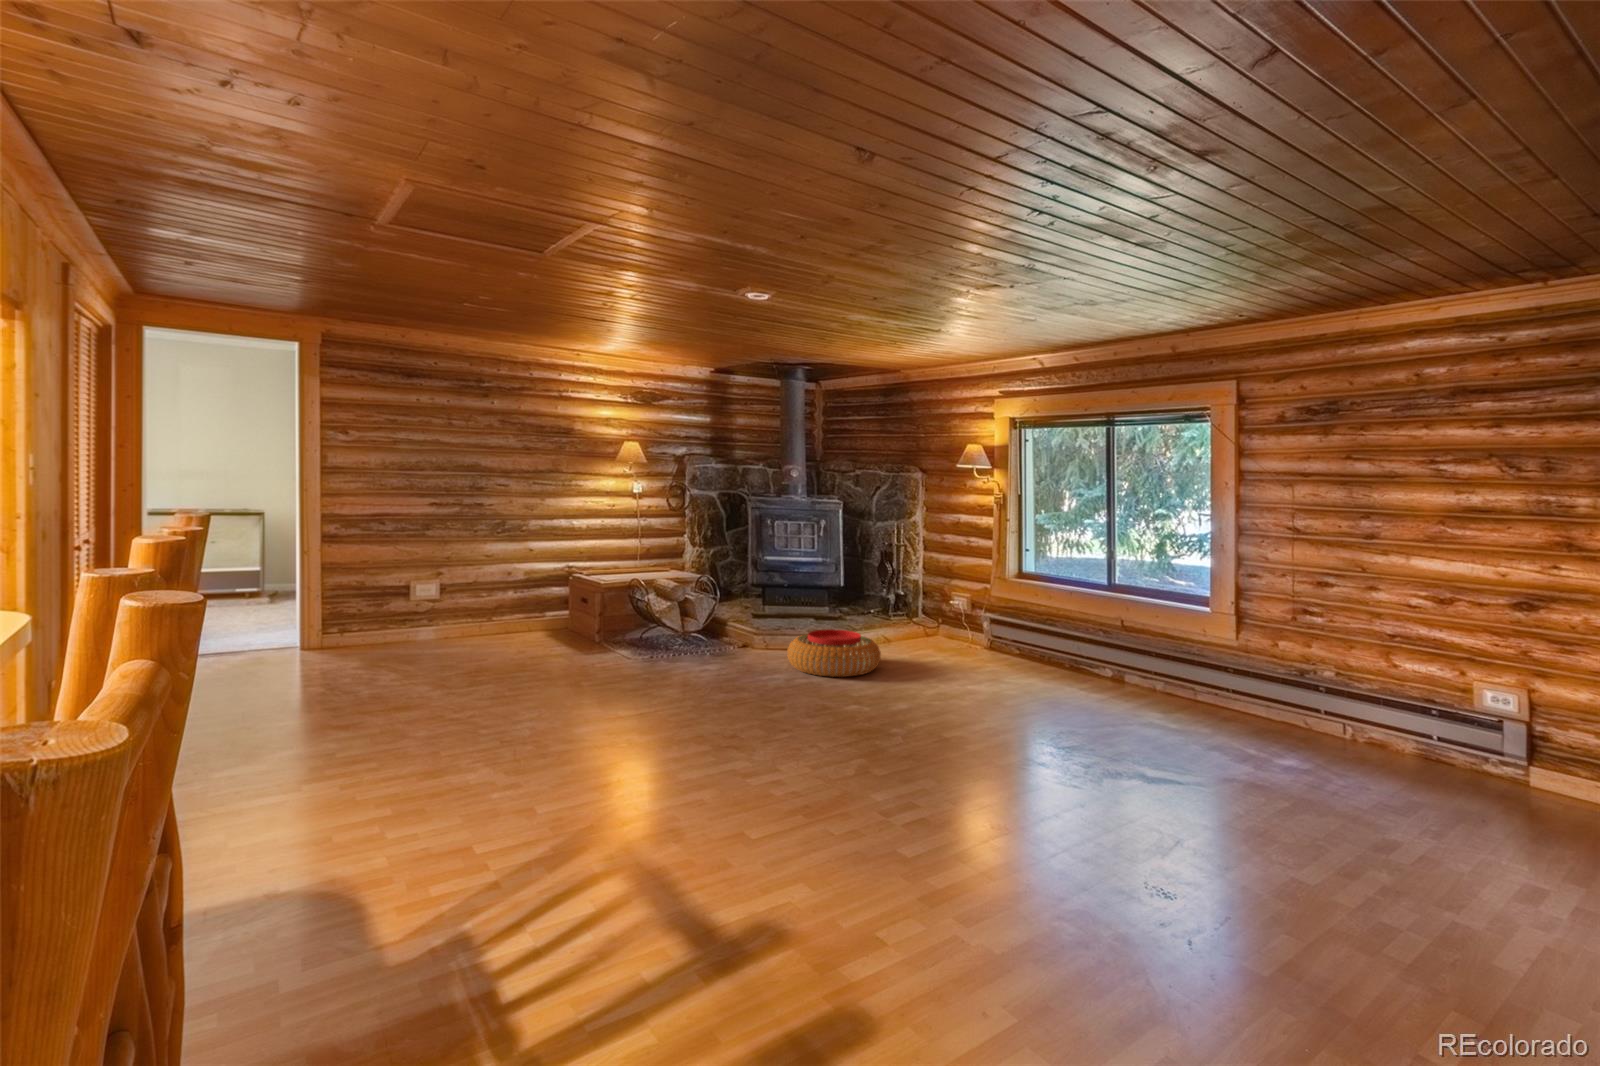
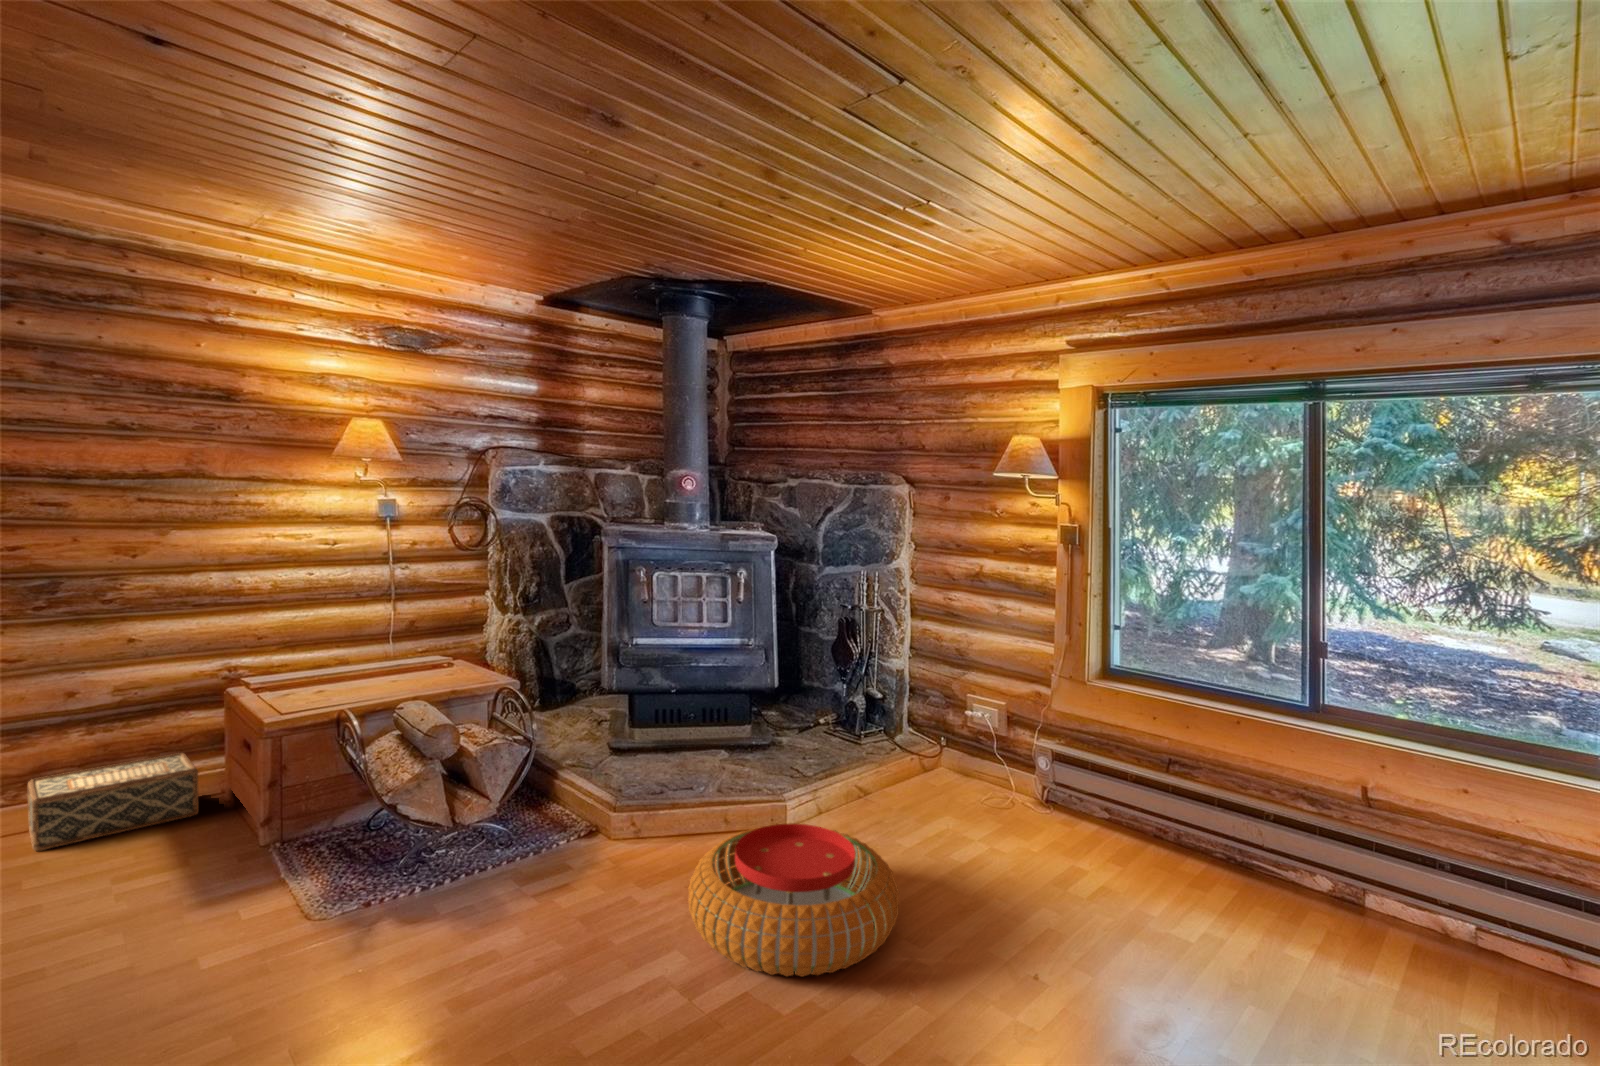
woven basket: none [495,607,562,639] -> present [27,753,198,851]

